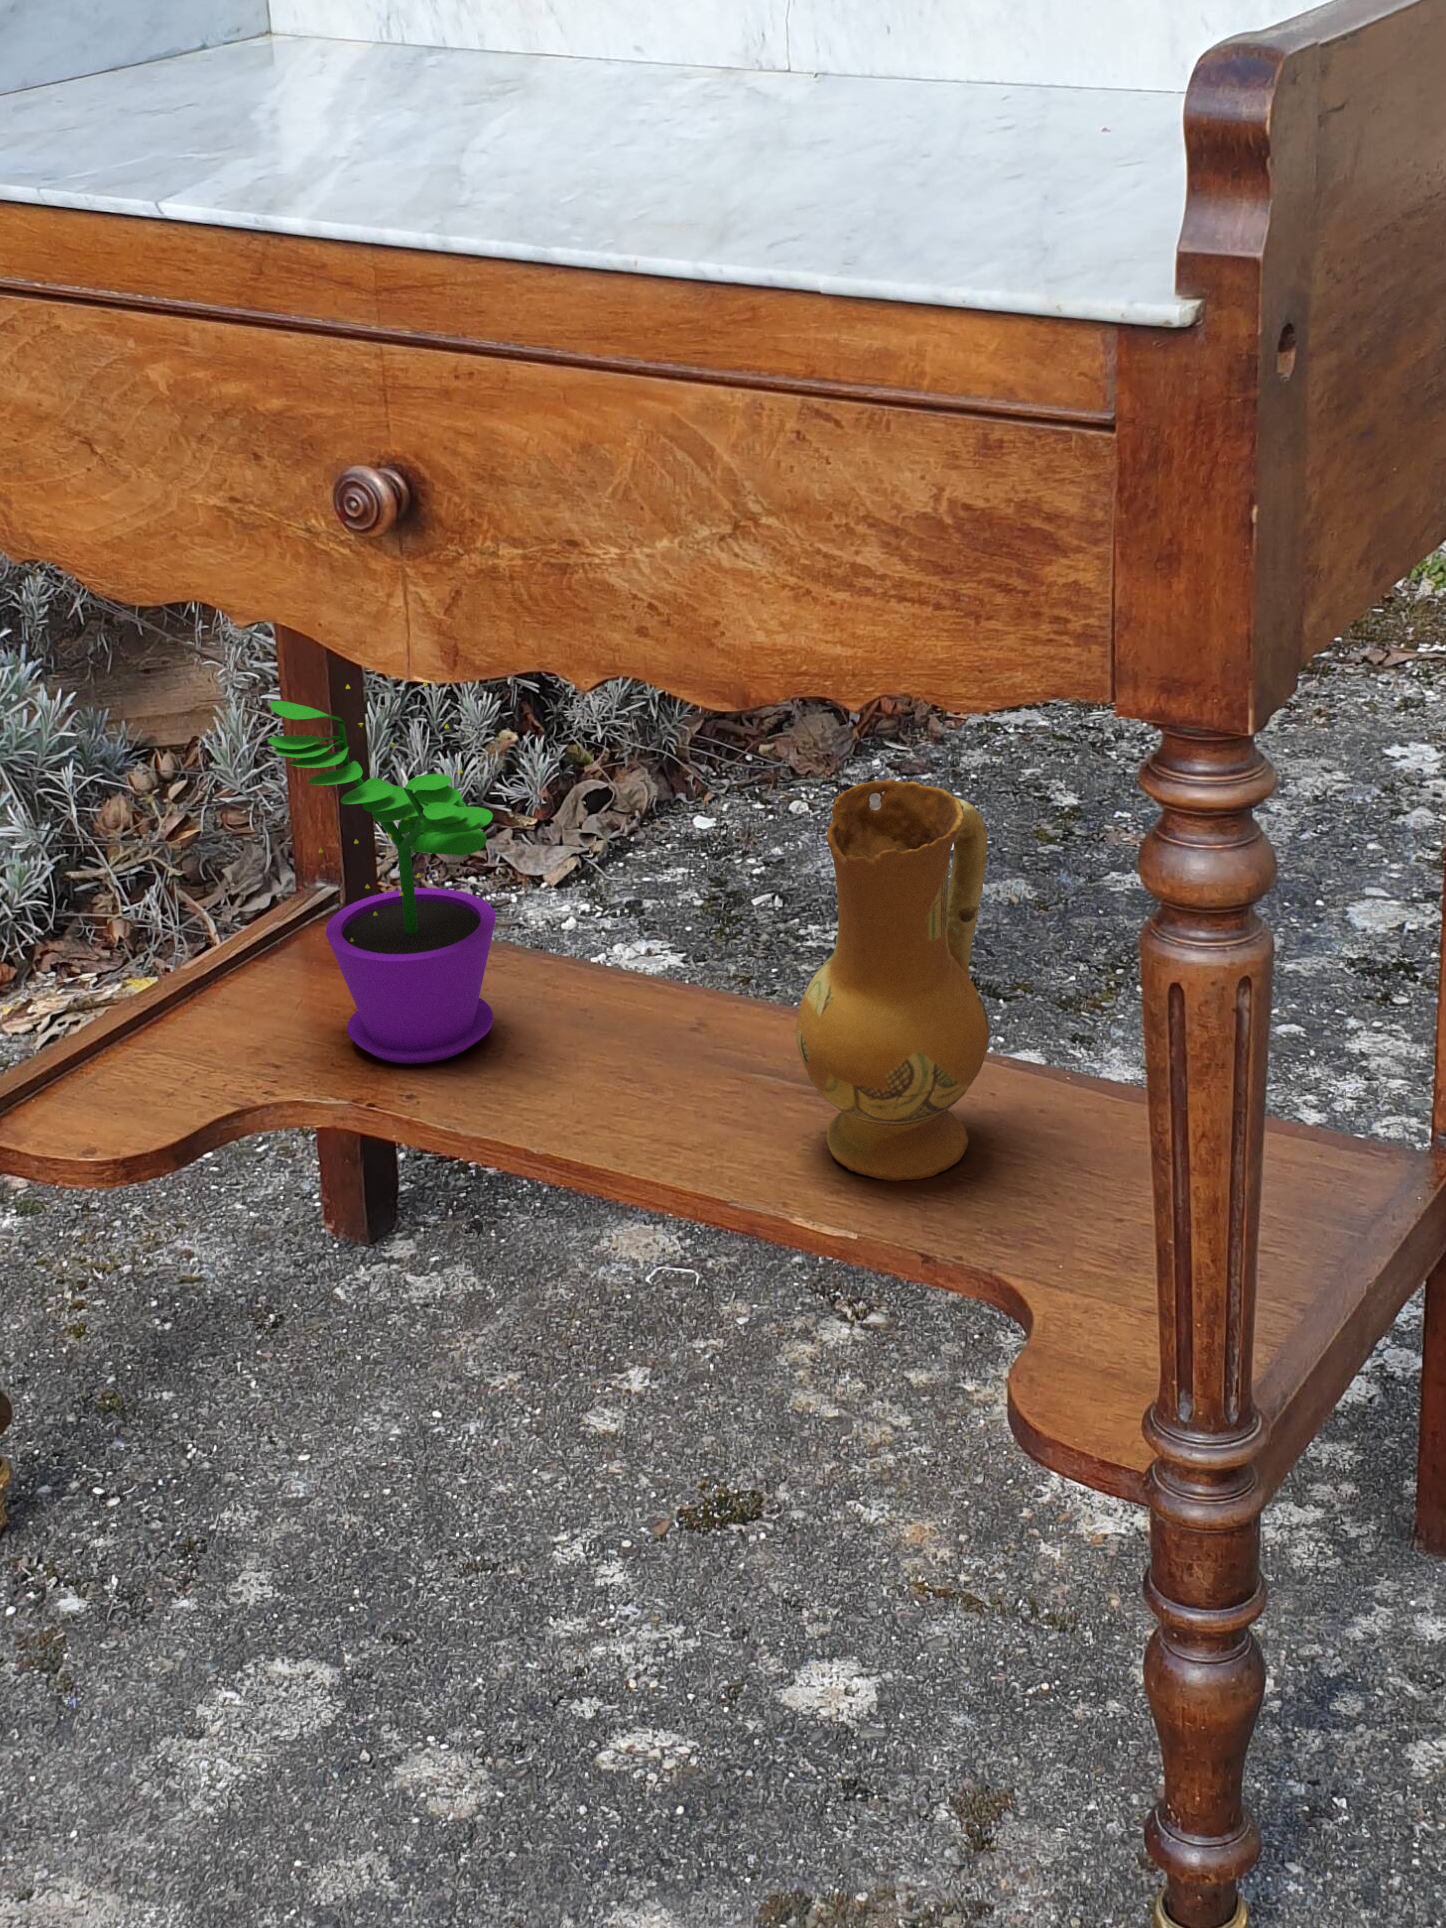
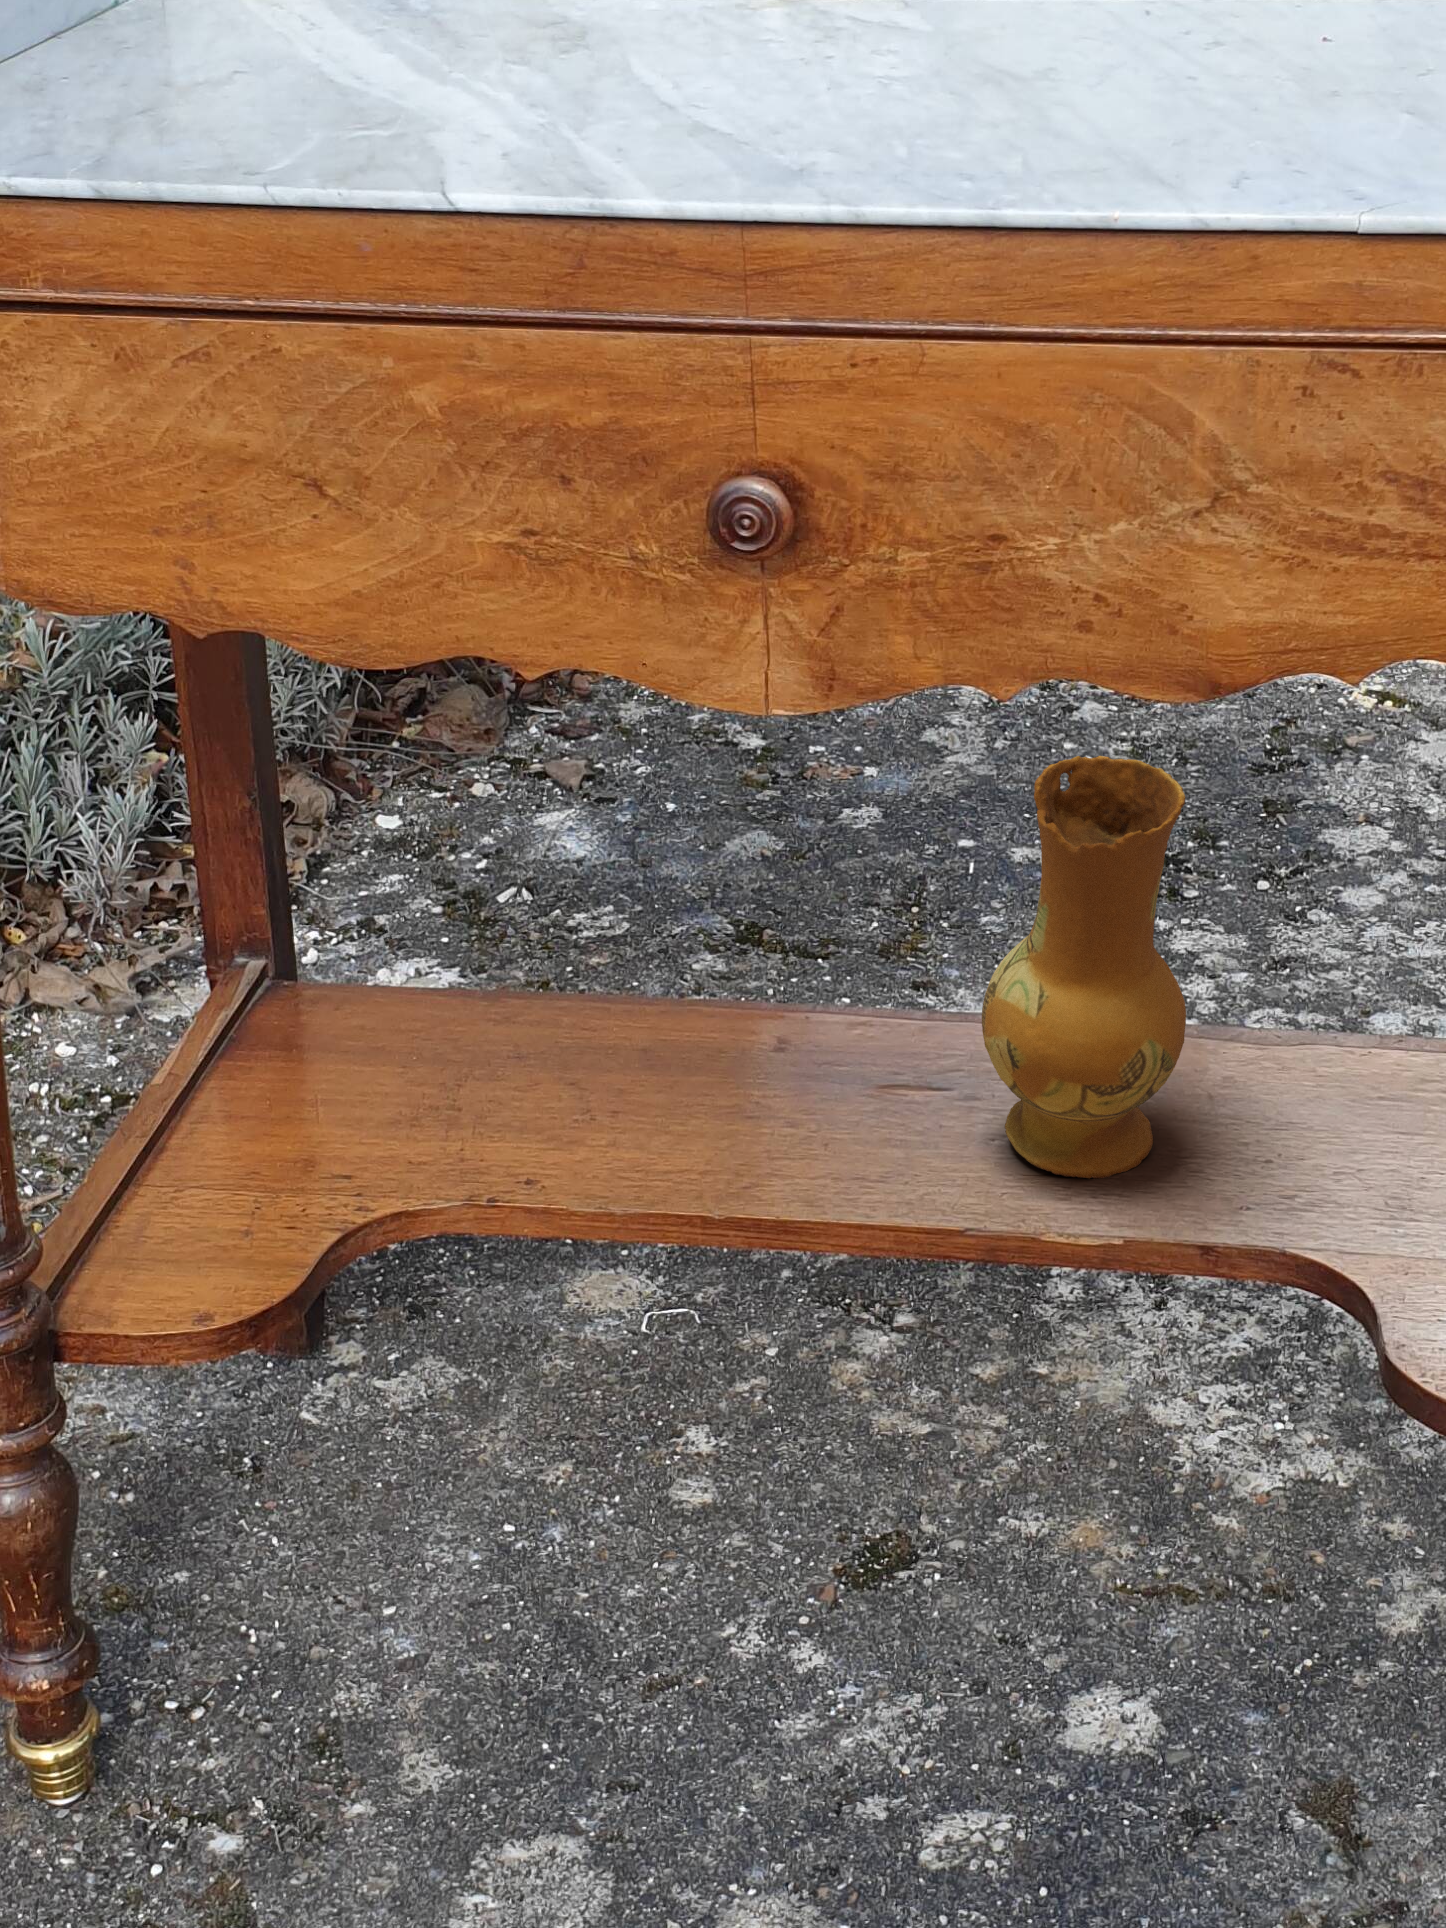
flower pot: present [268,682,496,1064] -> none [307,708,581,1142]

